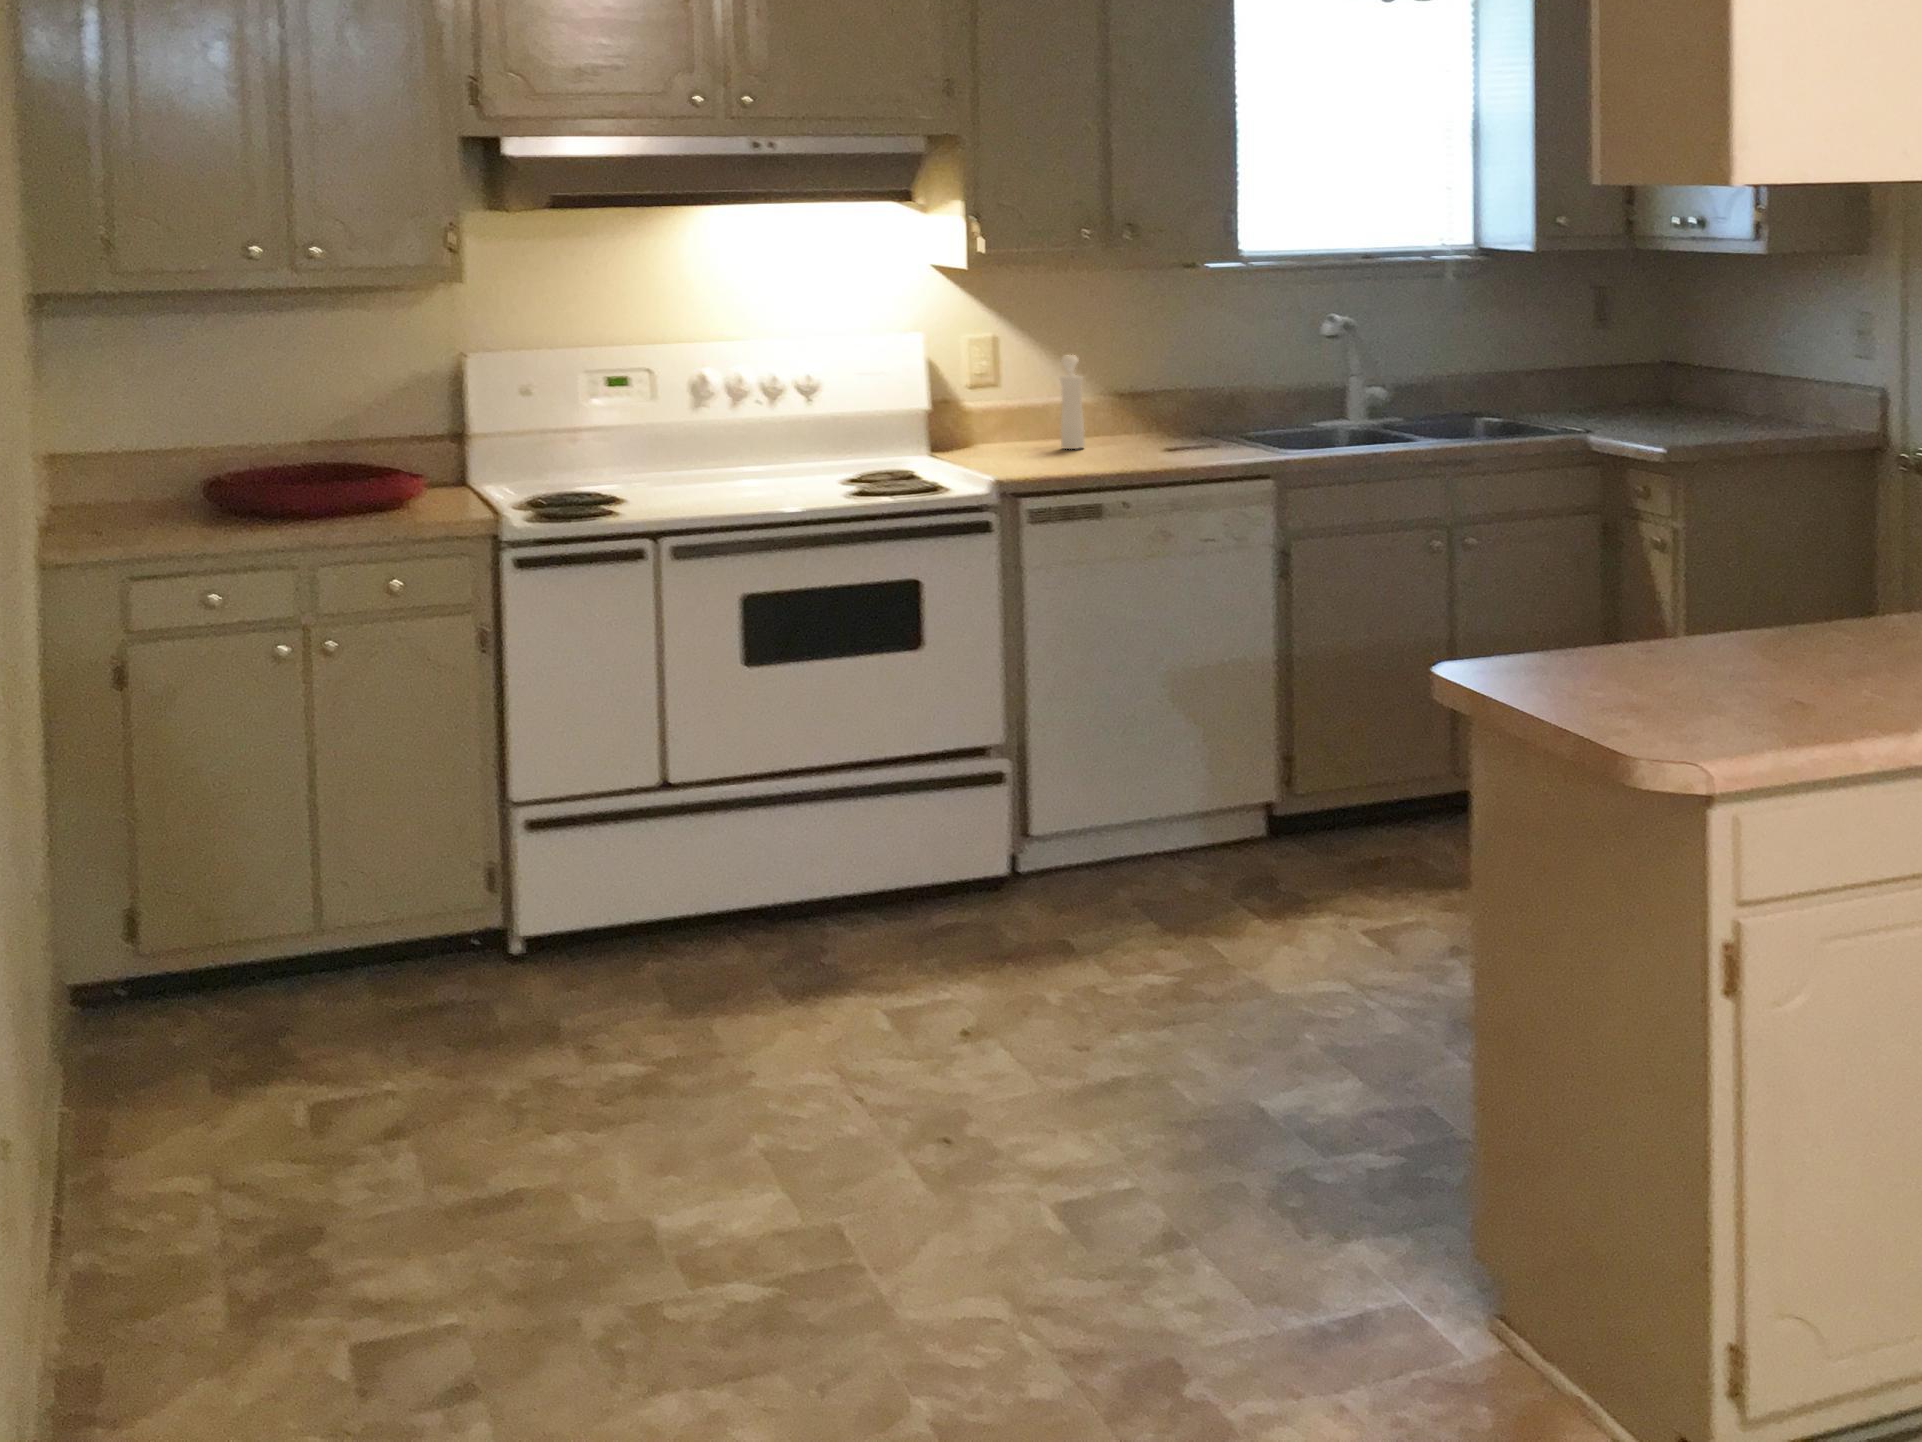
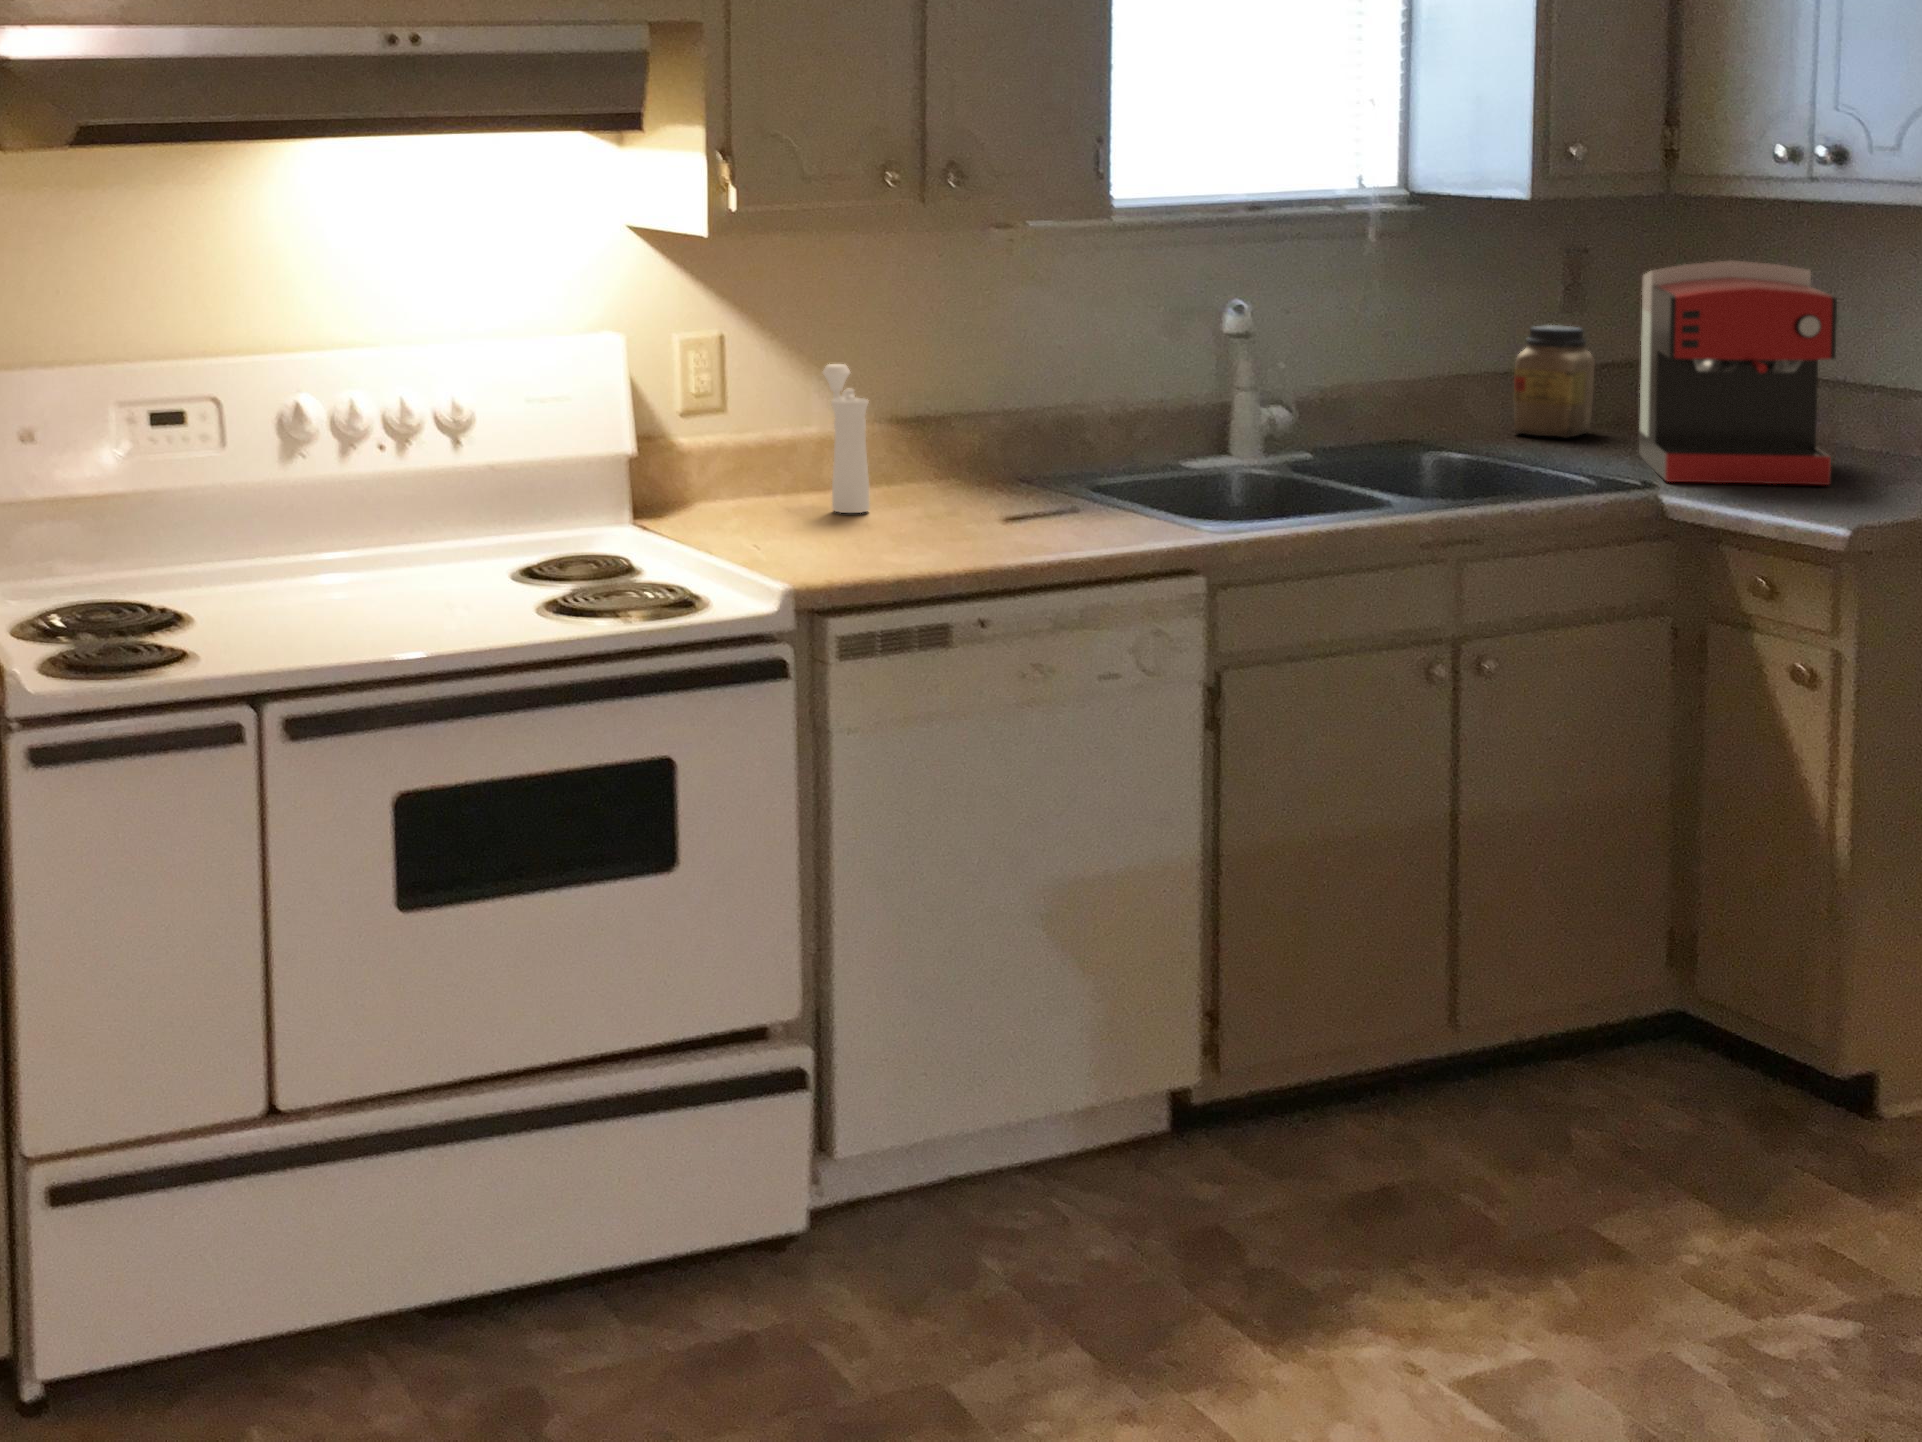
coffee maker: none [1602,290,1706,431] -> present [1639,260,1837,485]
jar: none [1549,337,1601,410] -> present [1514,325,1595,437]

